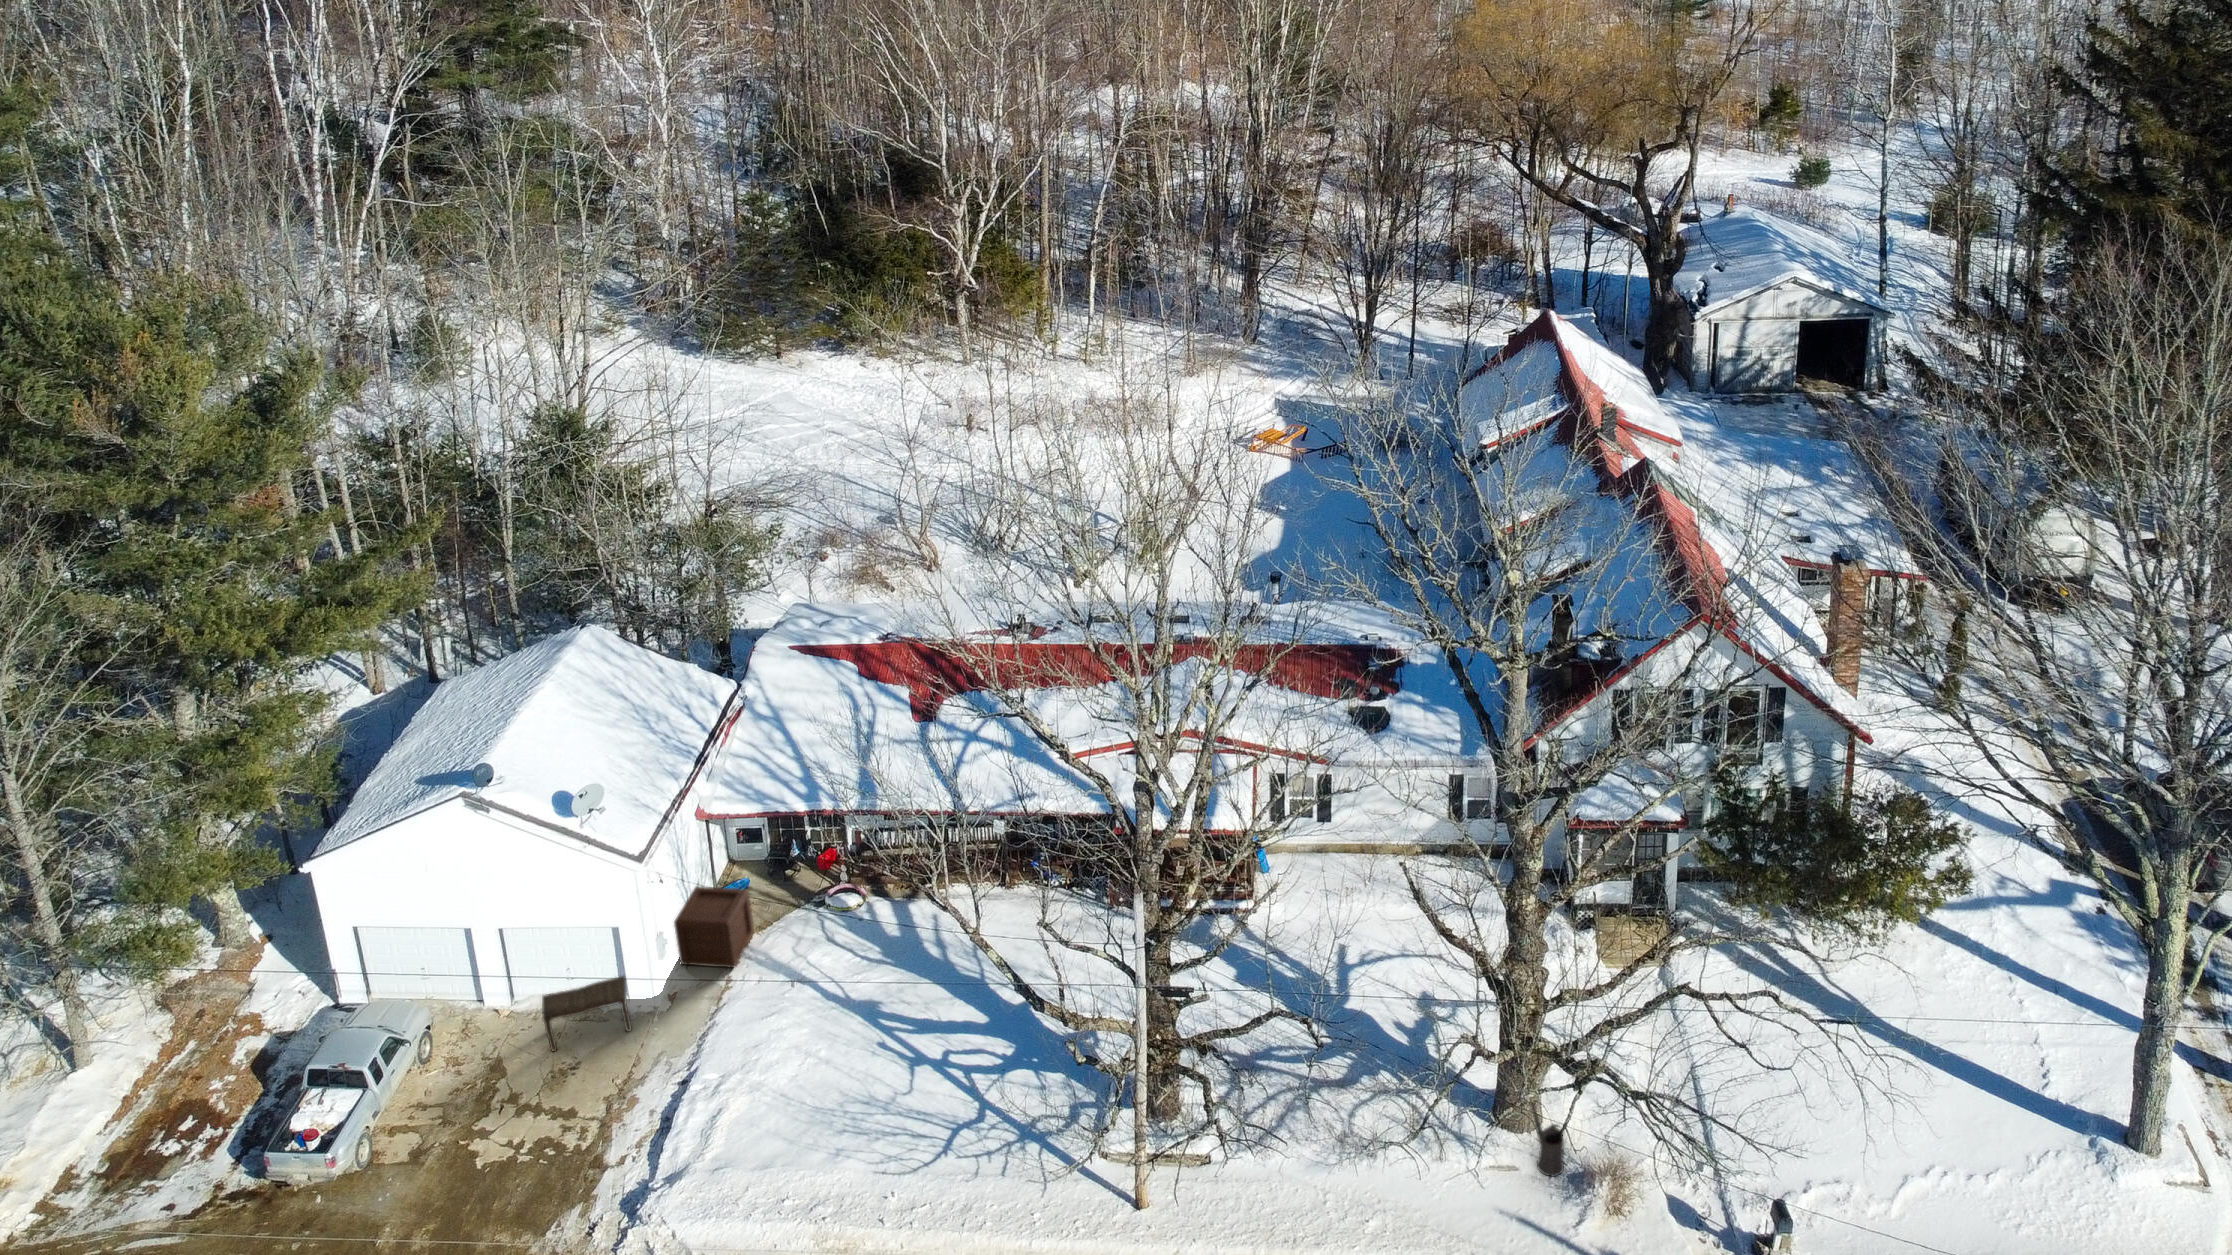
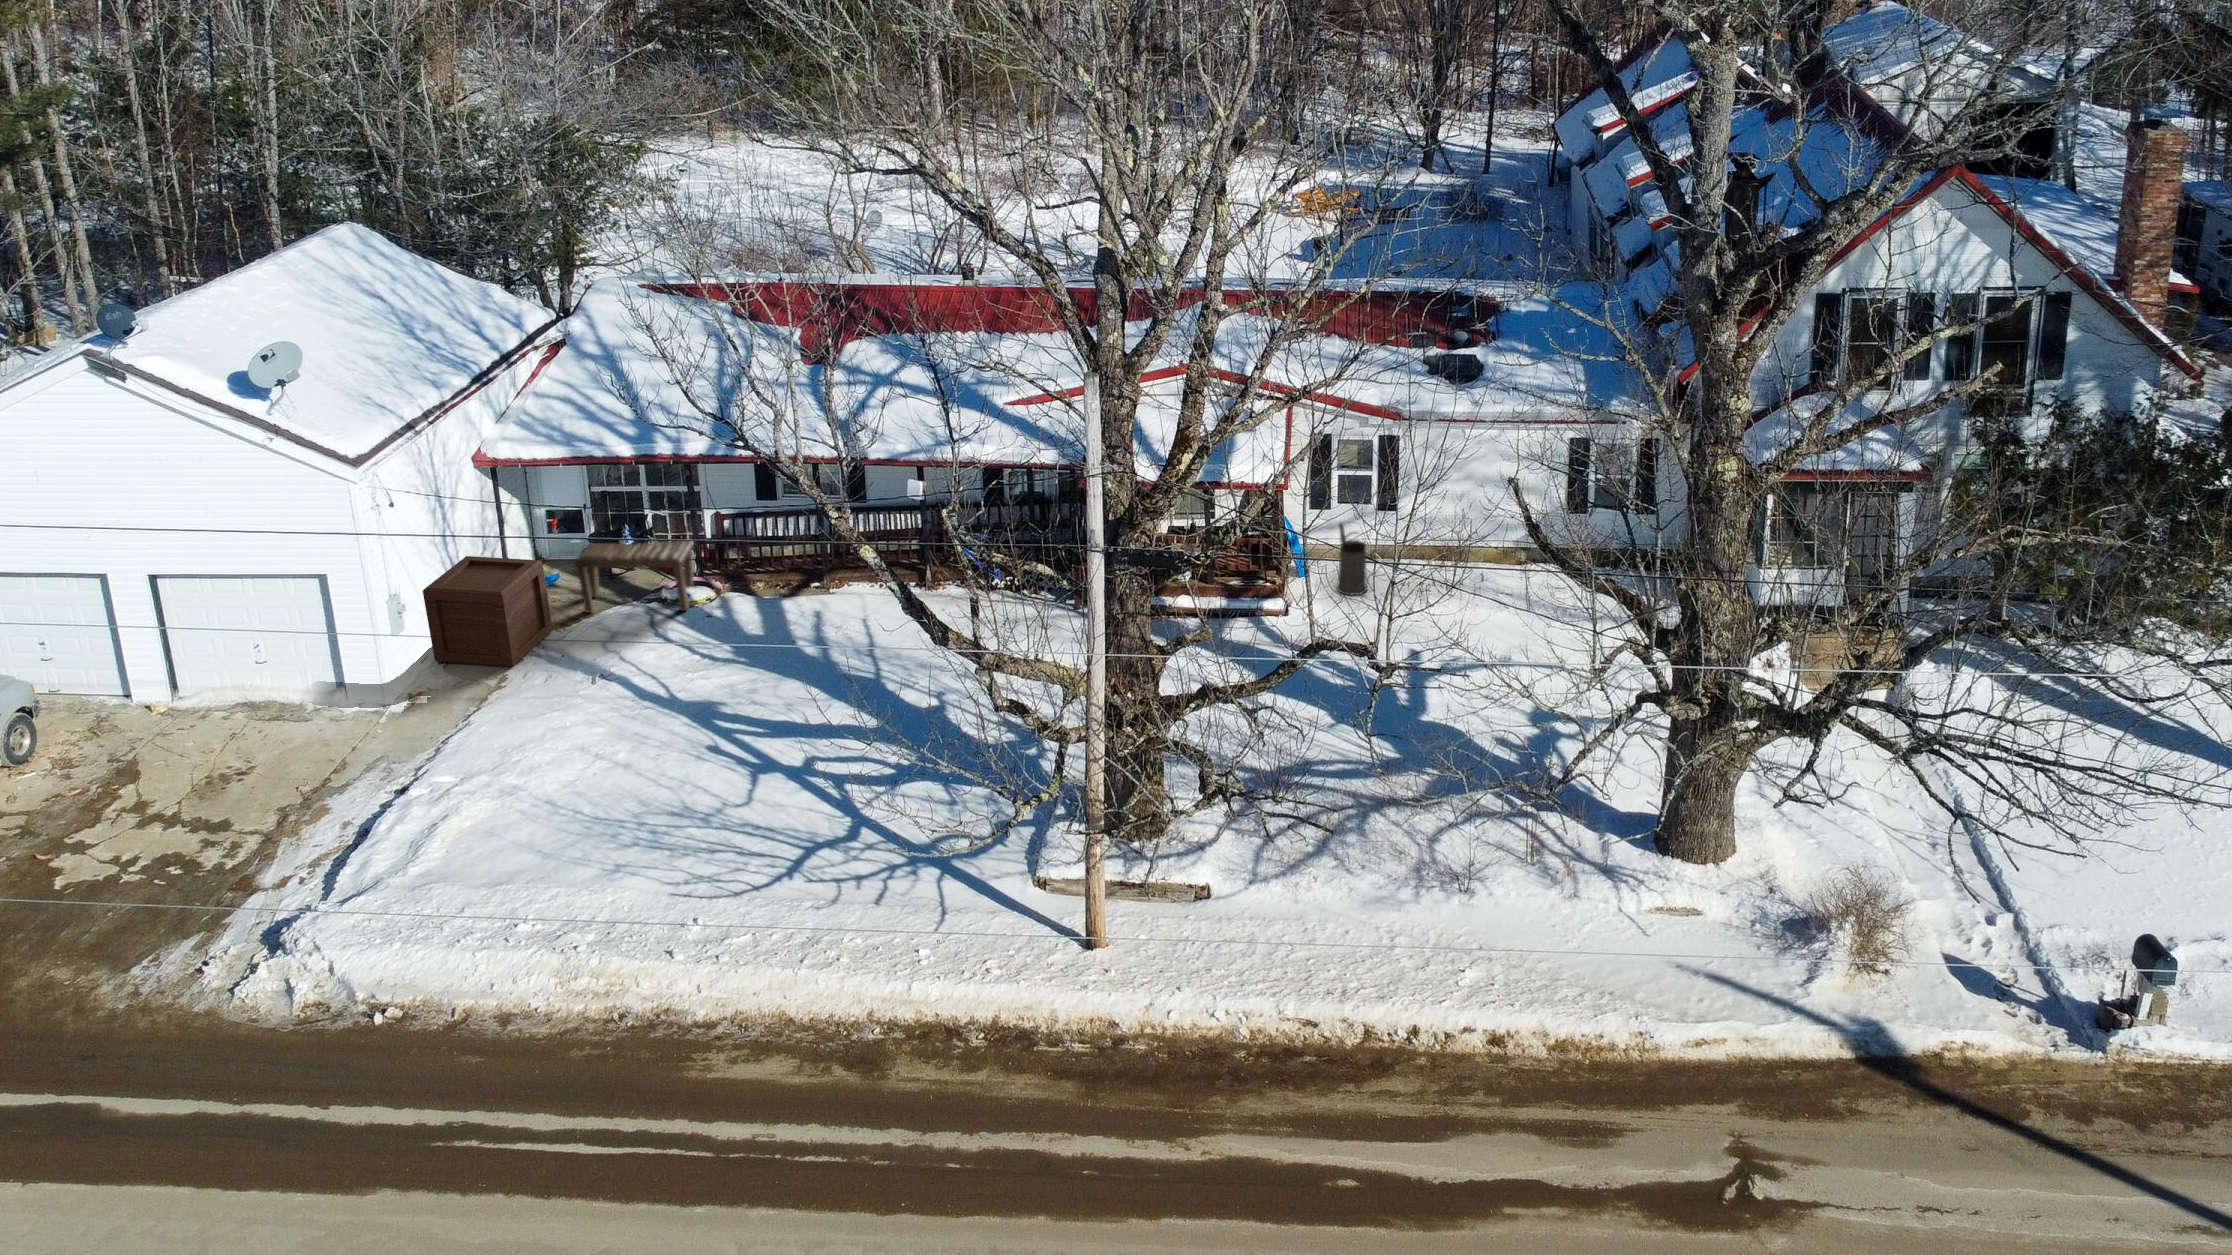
bench: present [542,976,631,1051] -> present [575,541,694,613]
watering can: present [1531,1103,1564,1176] -> present [1336,523,1368,595]

